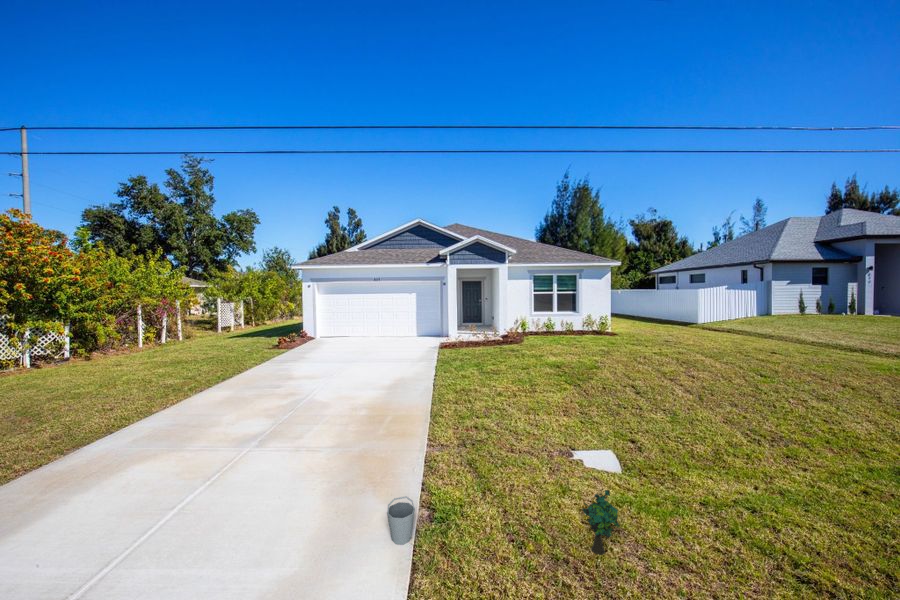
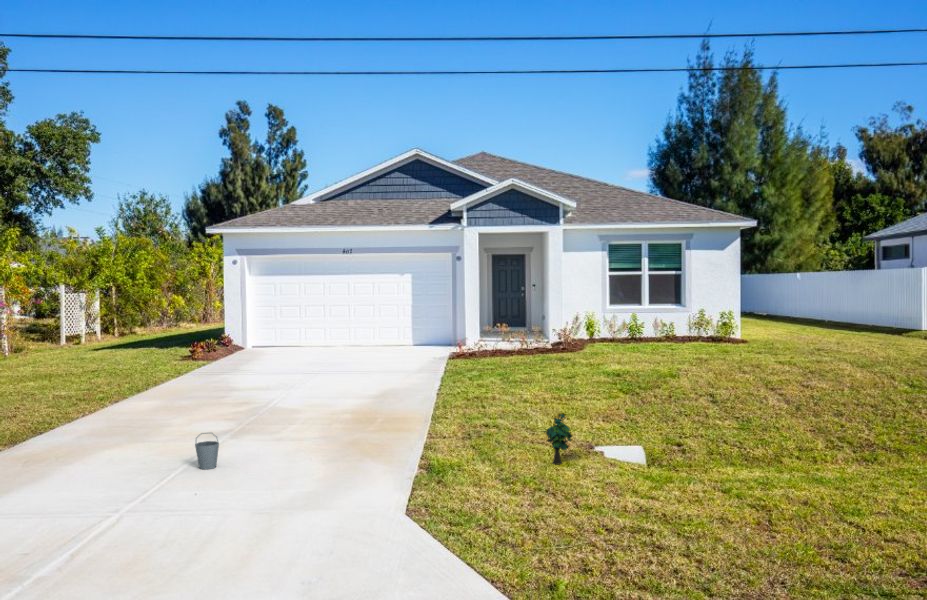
bucket: present [387,496,415,545] -> present [195,433,219,469]

